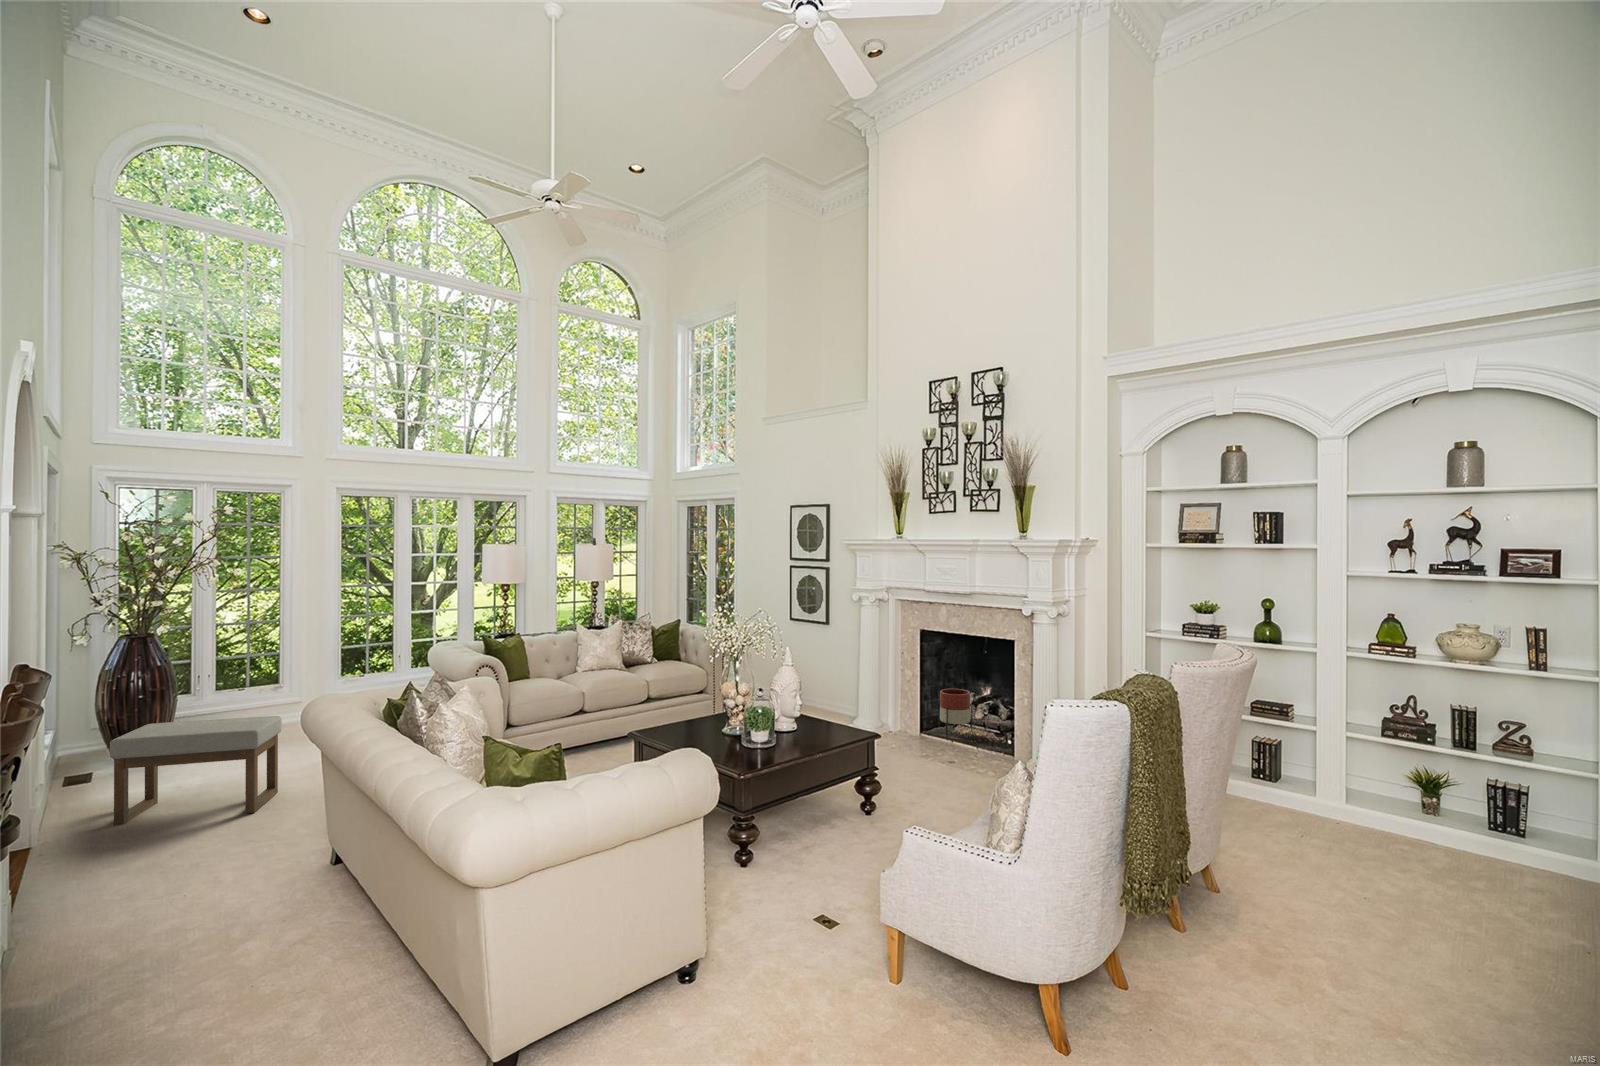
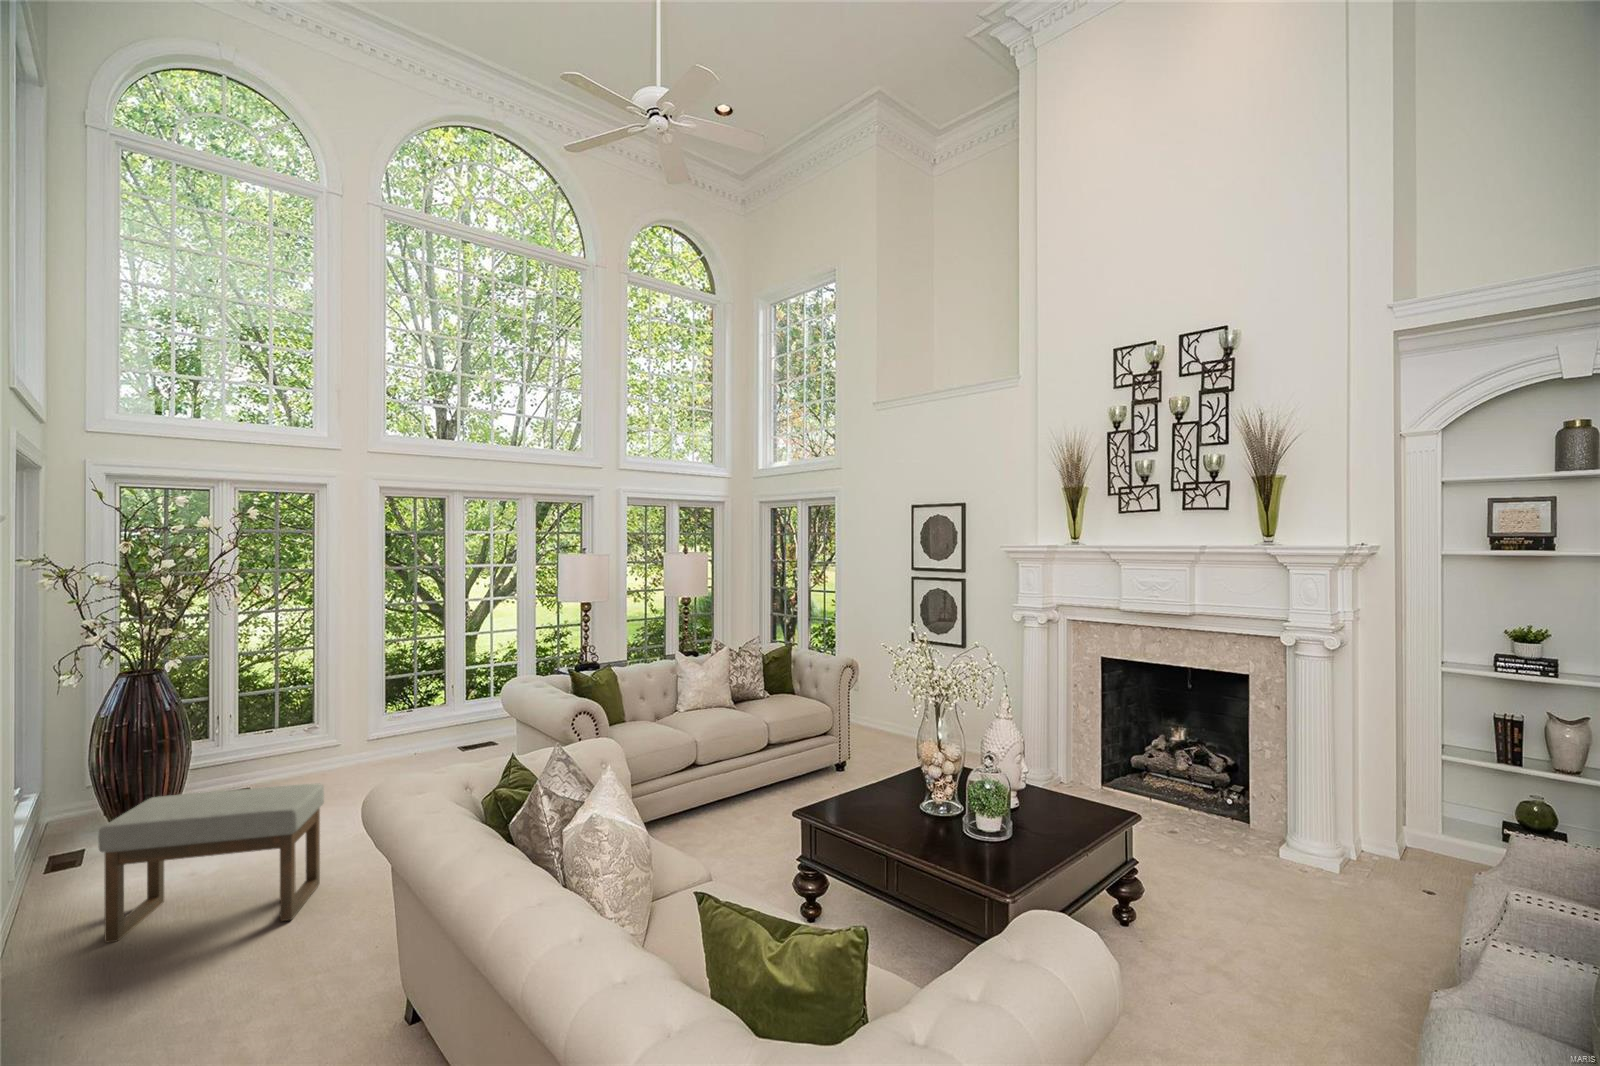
planter: present [940,689,972,740] -> none [1133,732,1177,800]

